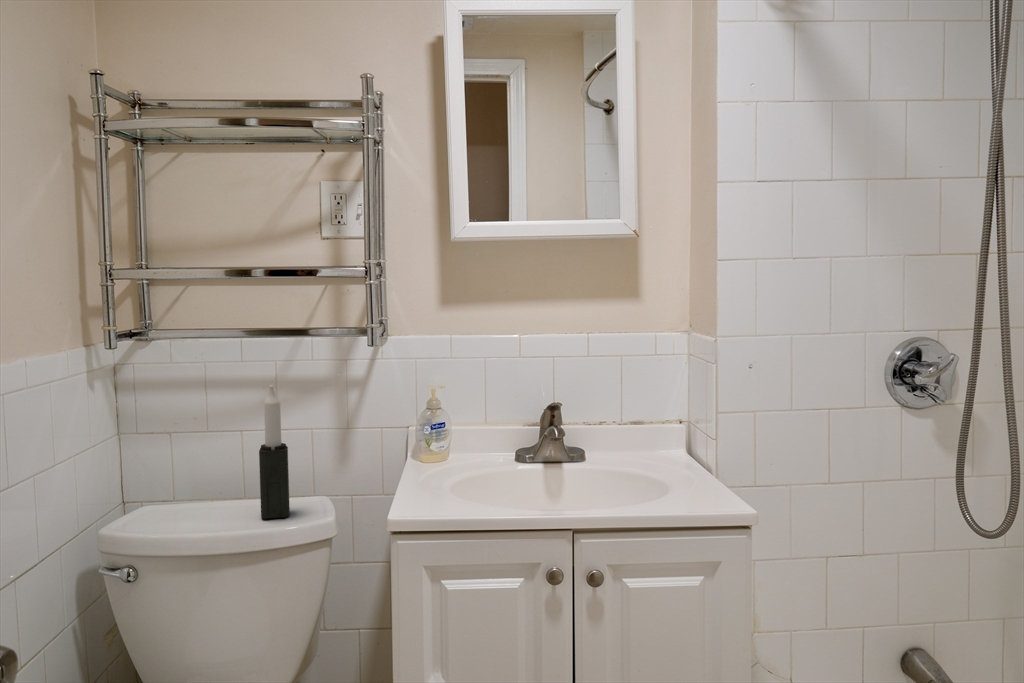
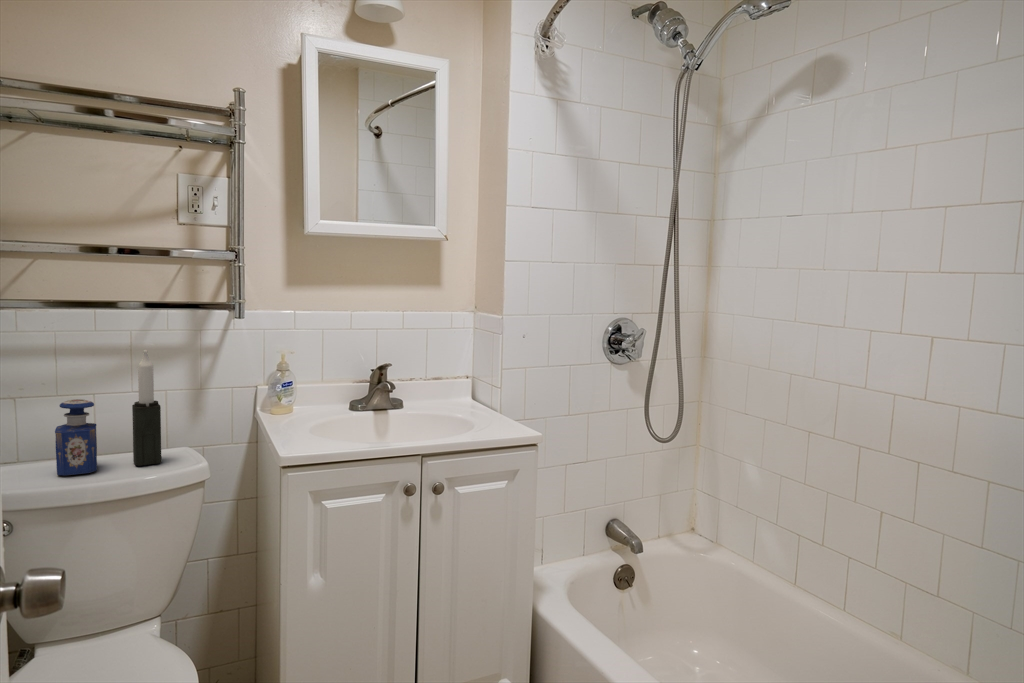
perfume bottle: none [180,440,226,524] -> present [55,399,97,475]

